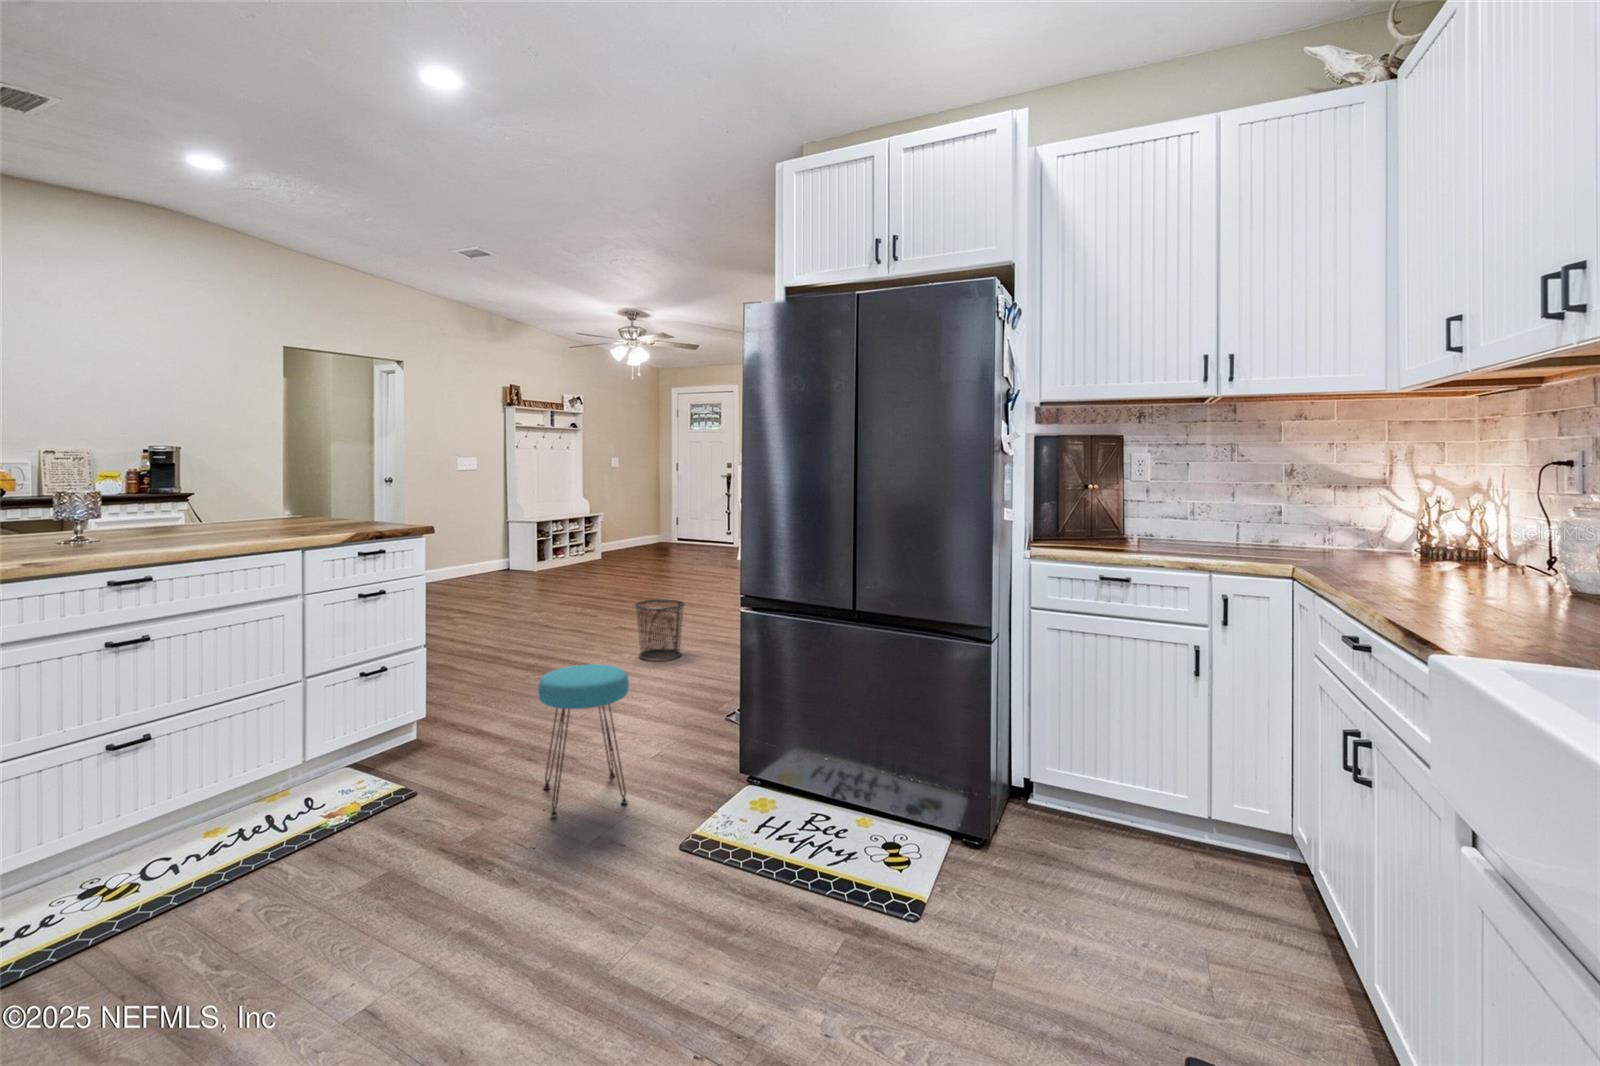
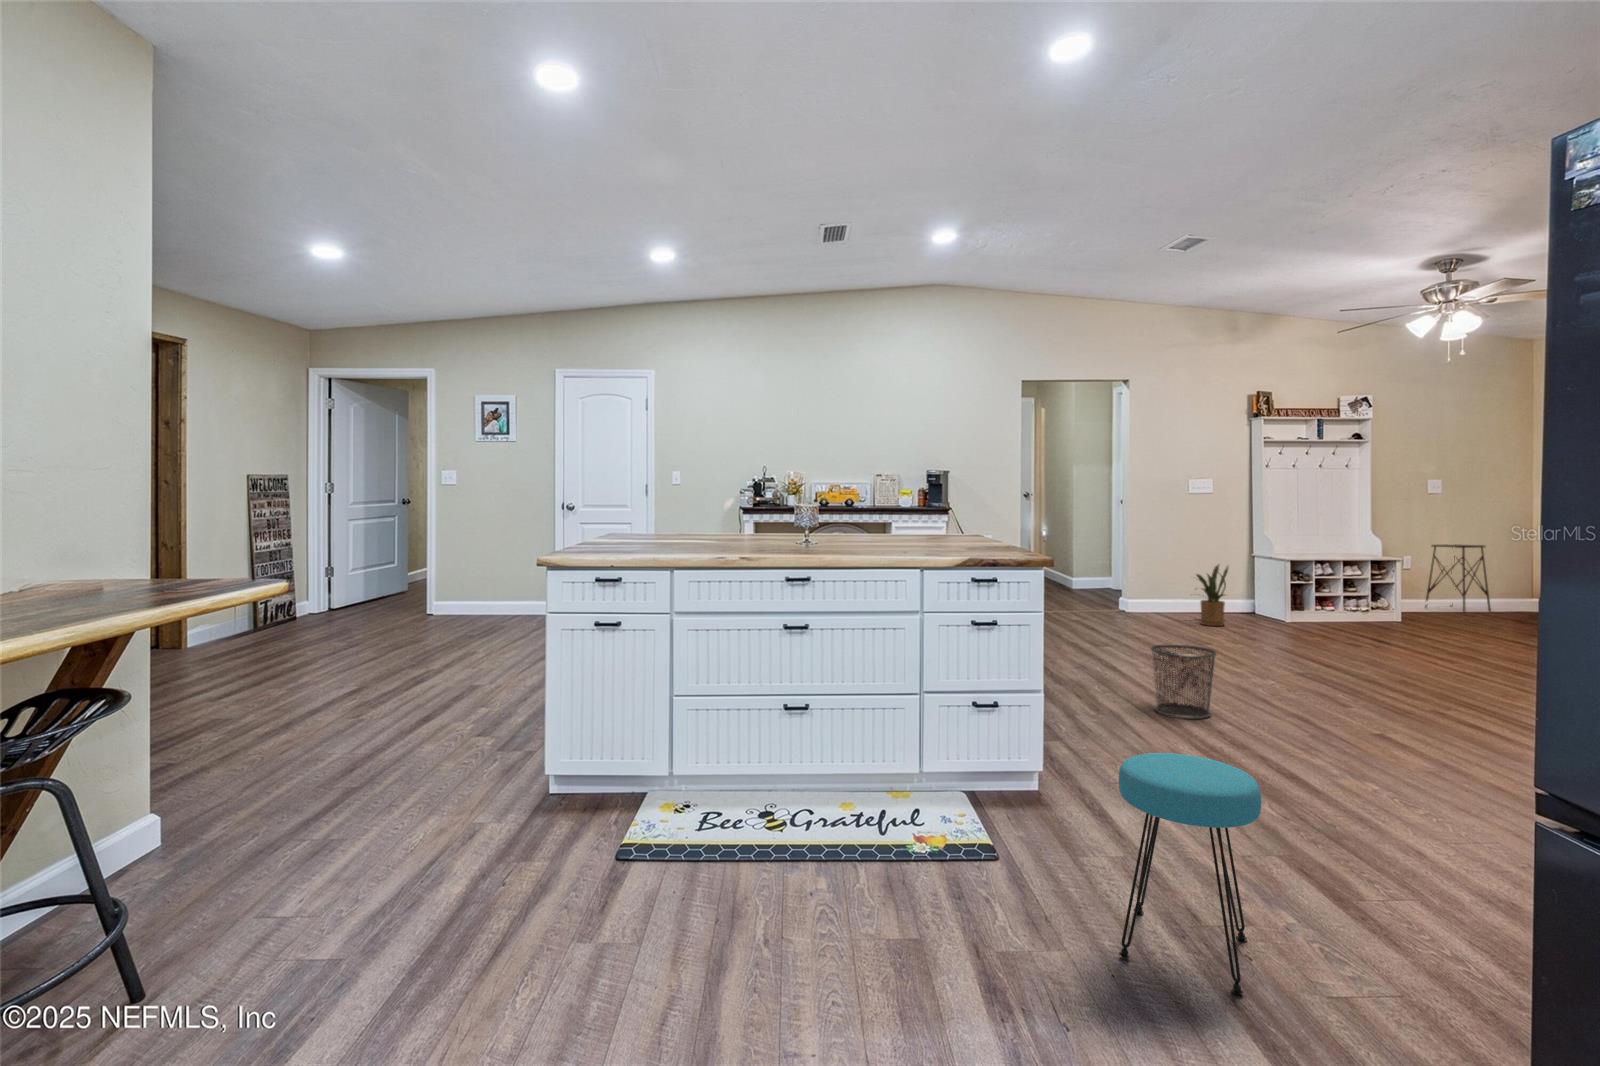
side table: none [613,506,647,551] -> present [1425,544,1491,612]
house plant: none [459,526,494,579] -> present [1197,565,1228,626]
waste bin: present [635,599,685,661] -> present [1151,644,1217,719]

